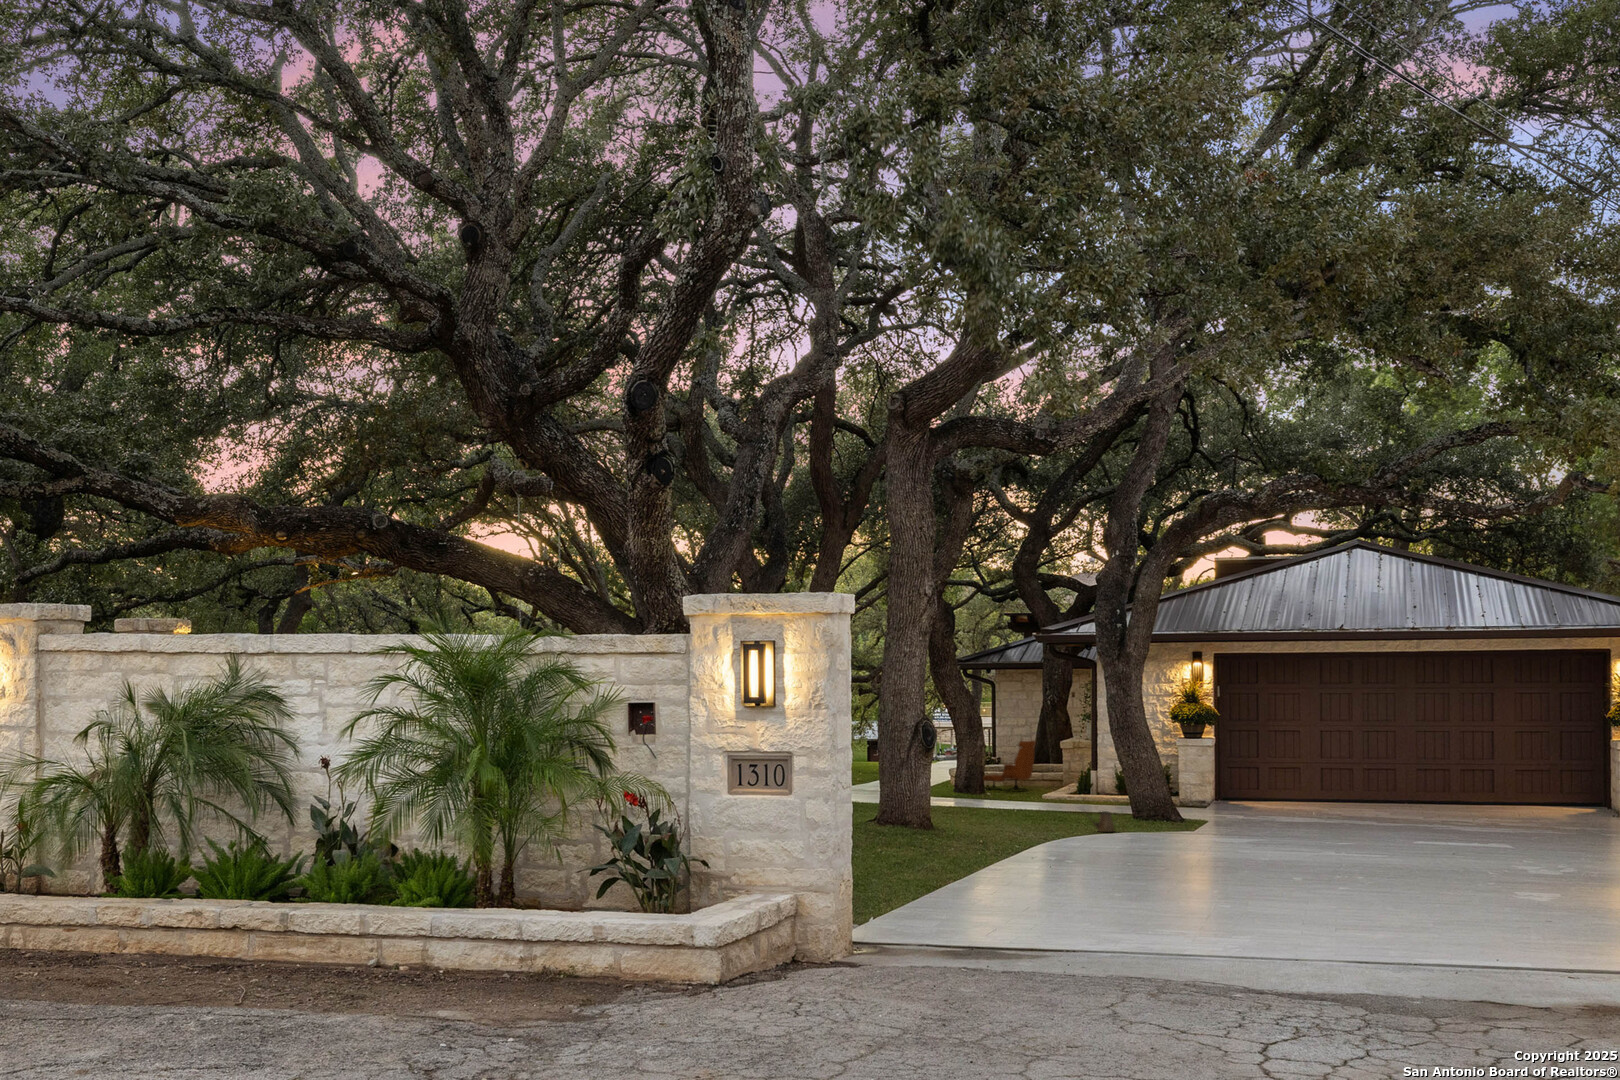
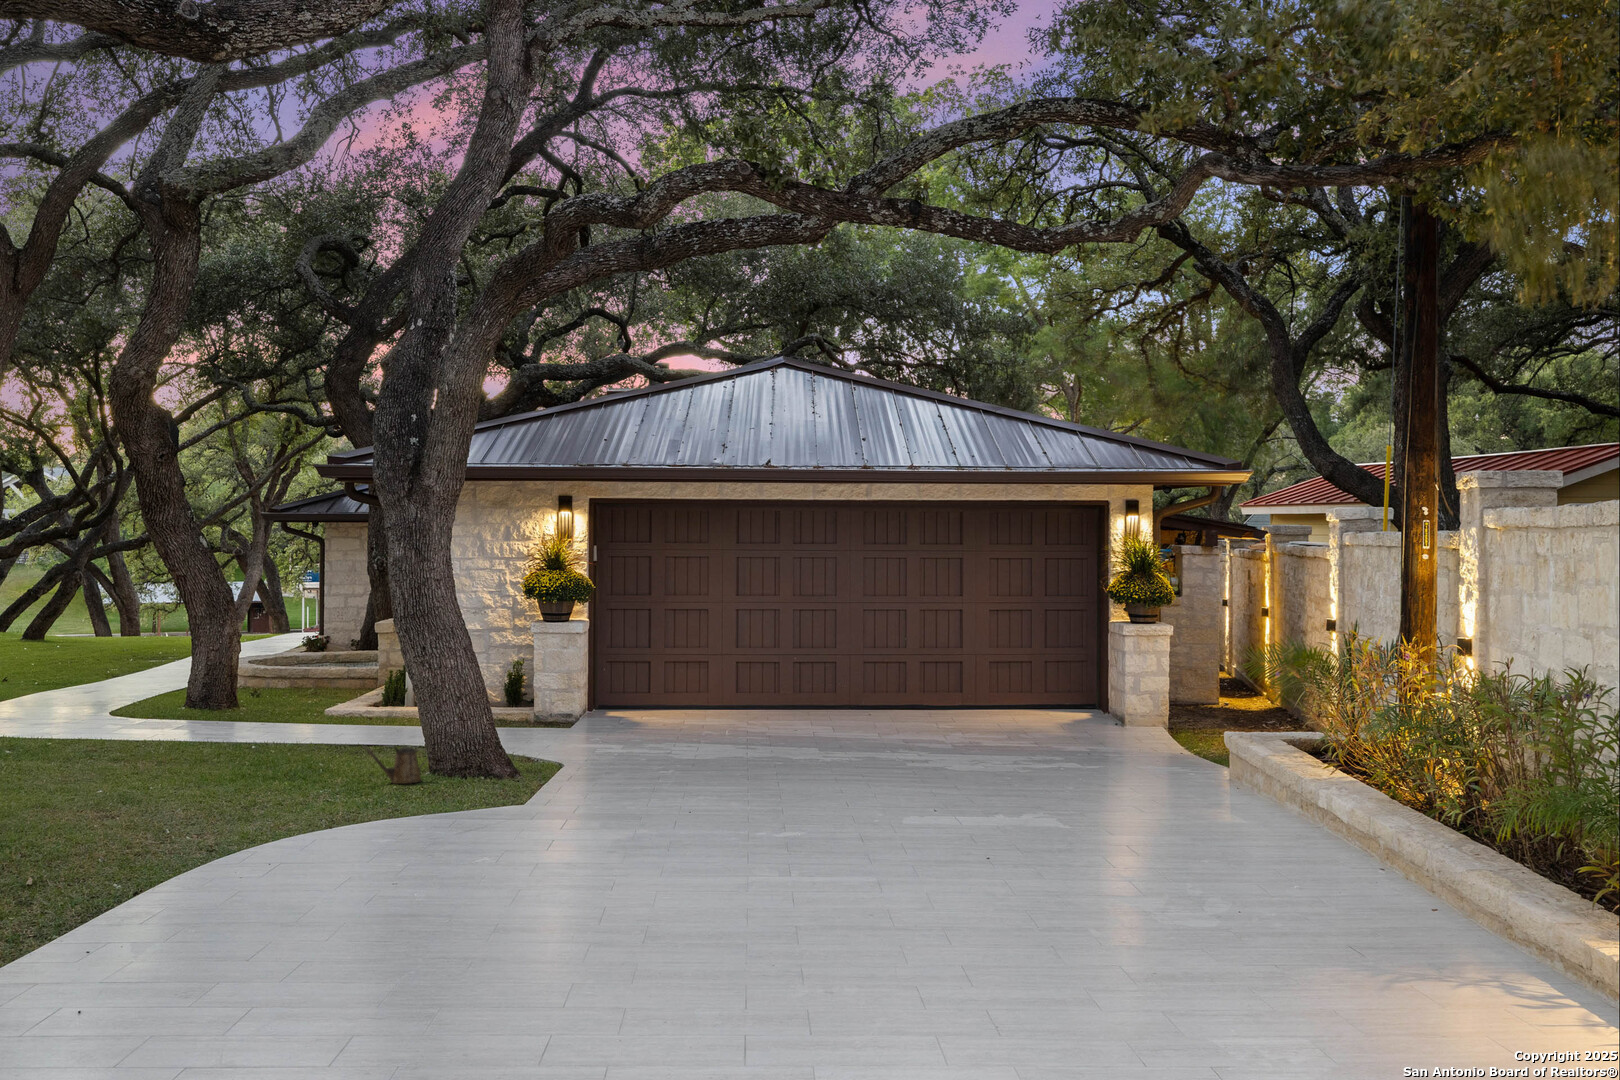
lounge chair: present [983,741,1035,791] -> none [238,627,322,706]

